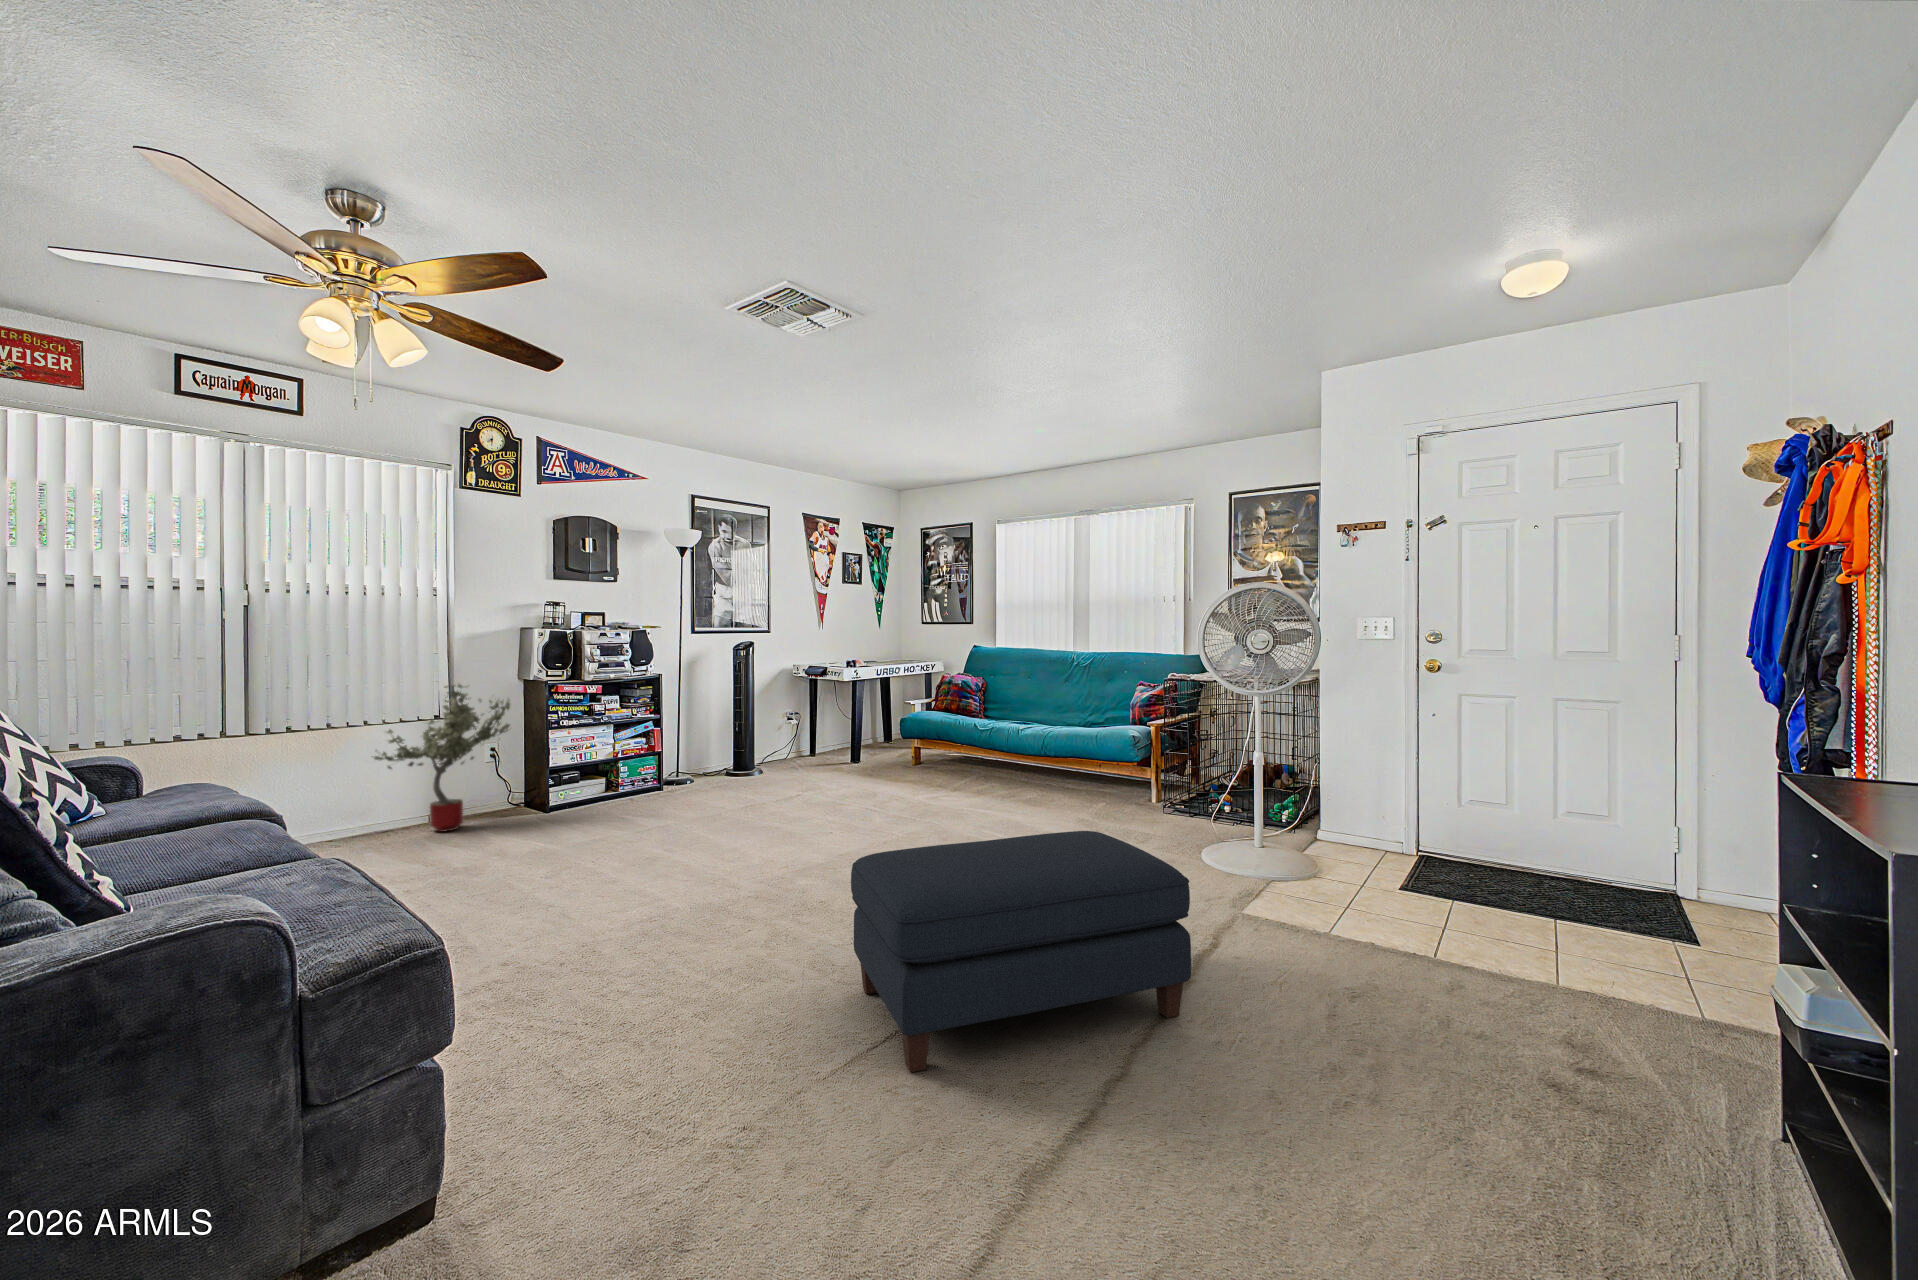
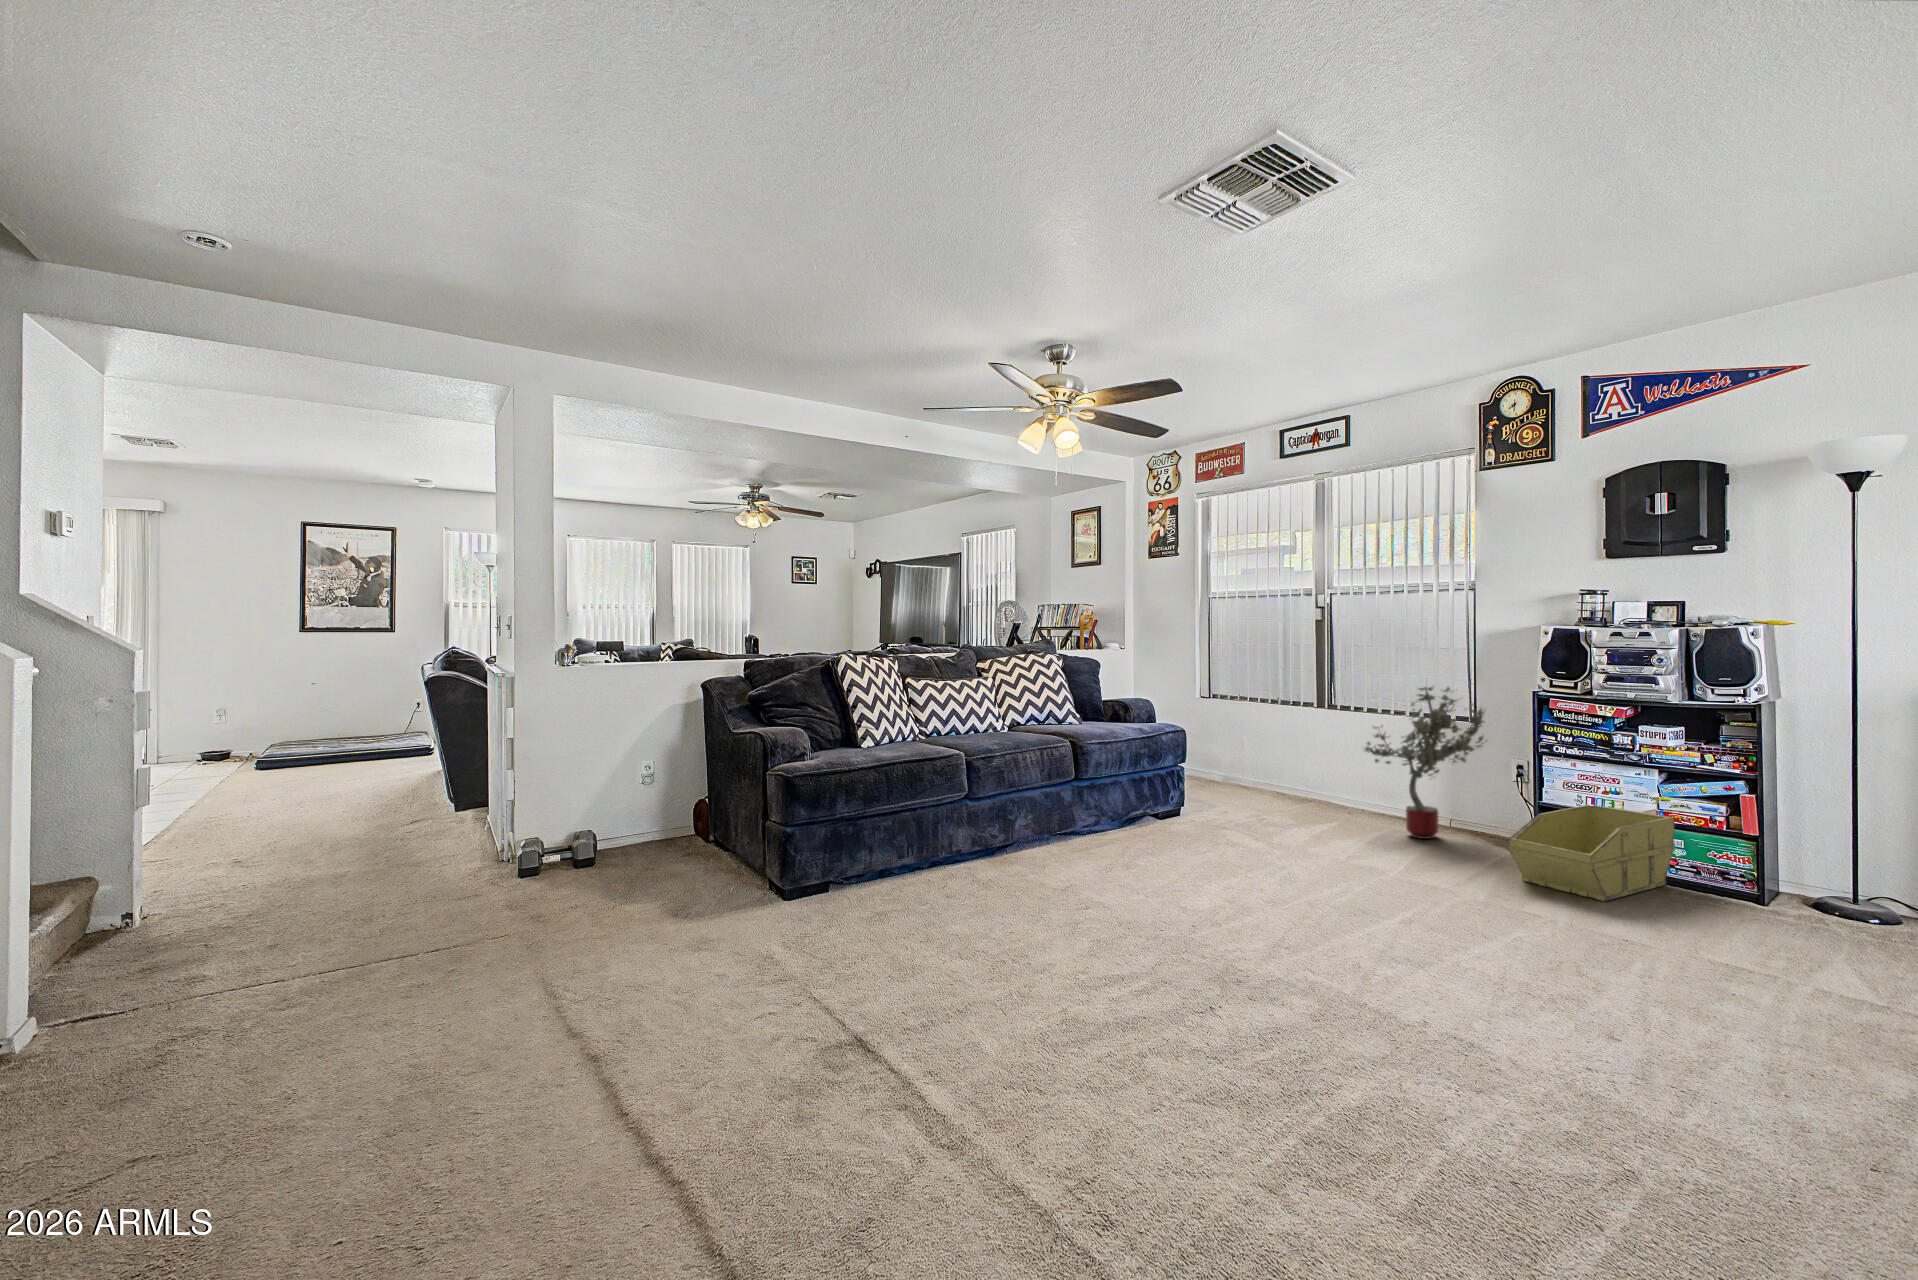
storage bin: none [582,754,670,819] -> present [1508,805,1675,901]
ottoman: present [851,831,1191,1072] -> none [744,883,1003,1205]

